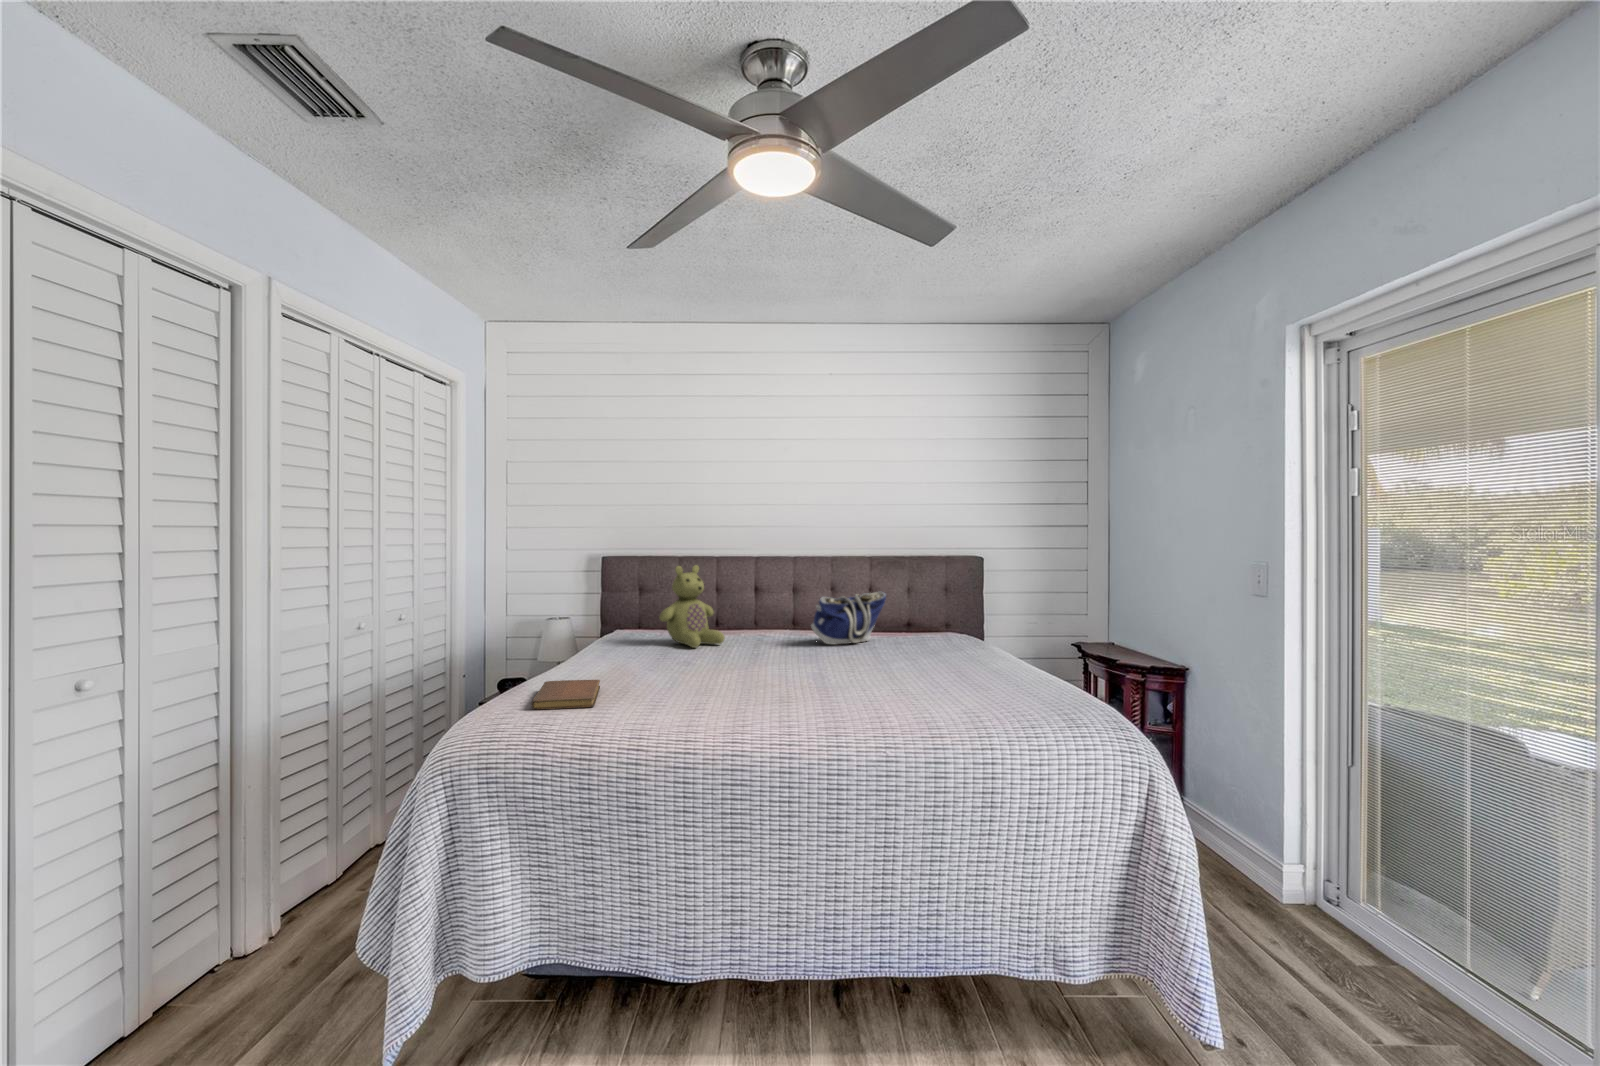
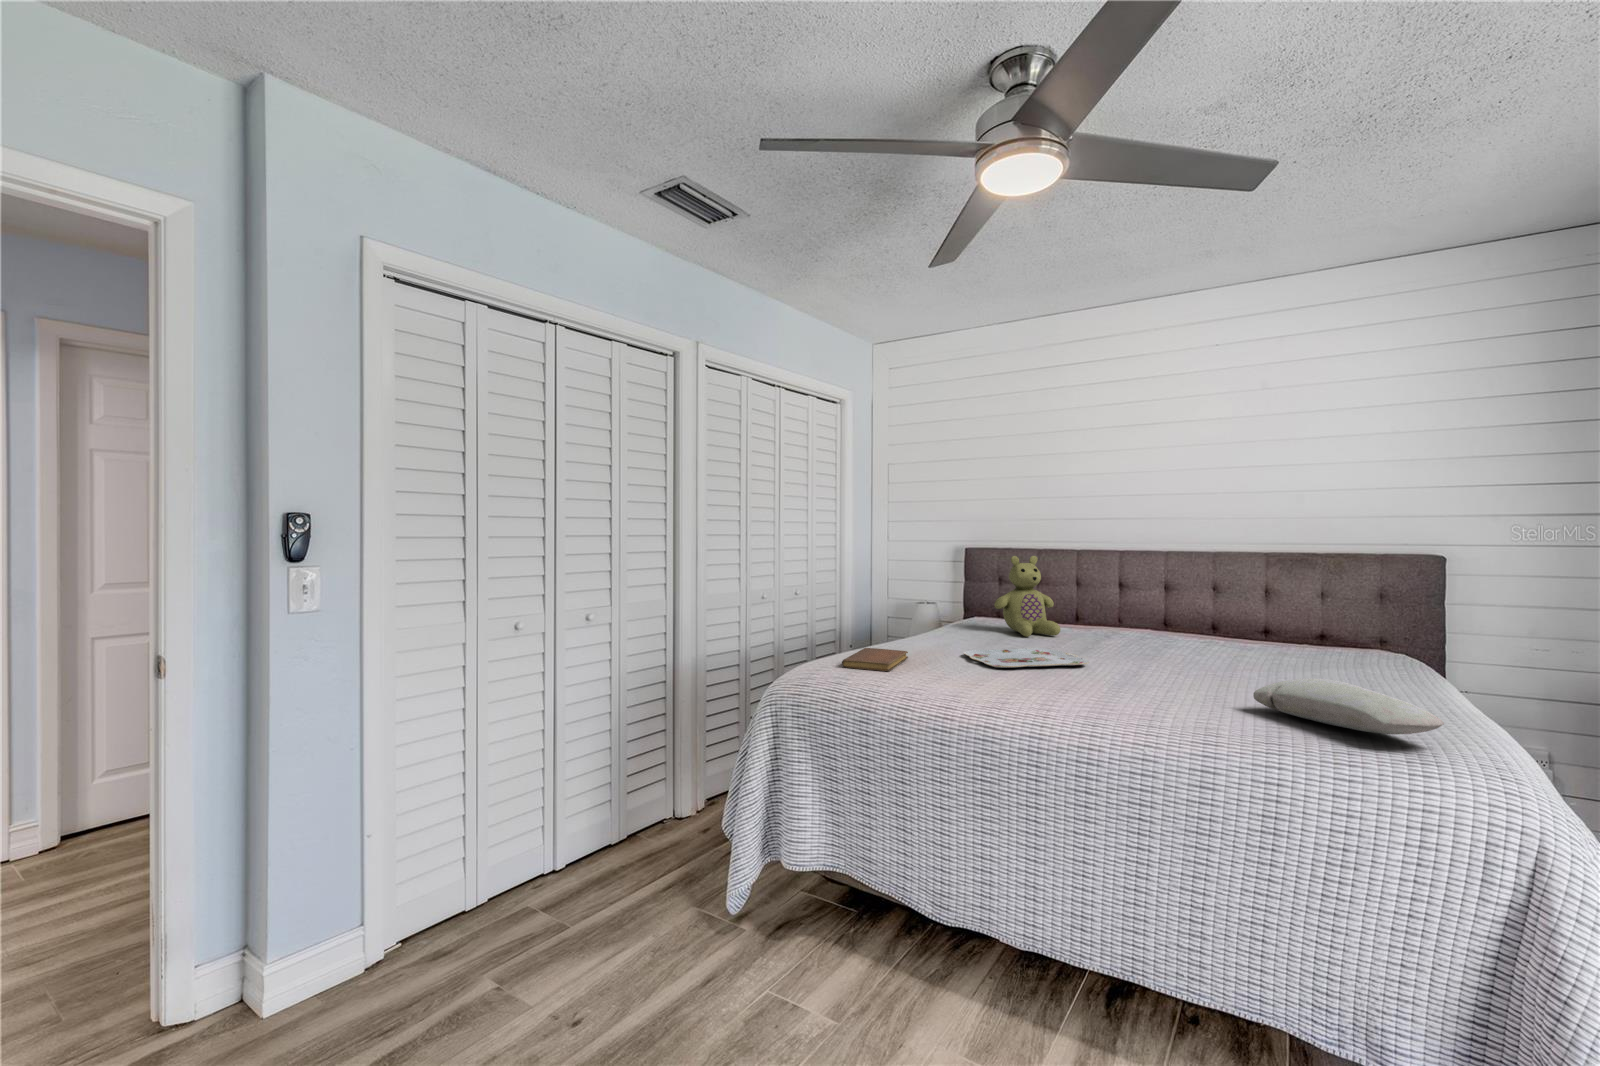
tote bag: present [811,592,886,645] -> none [1161,591,1261,648]
serving tray: none [655,659,780,686] -> present [964,648,1089,668]
pillow: none [938,665,1074,705] -> present [1253,678,1444,734]

